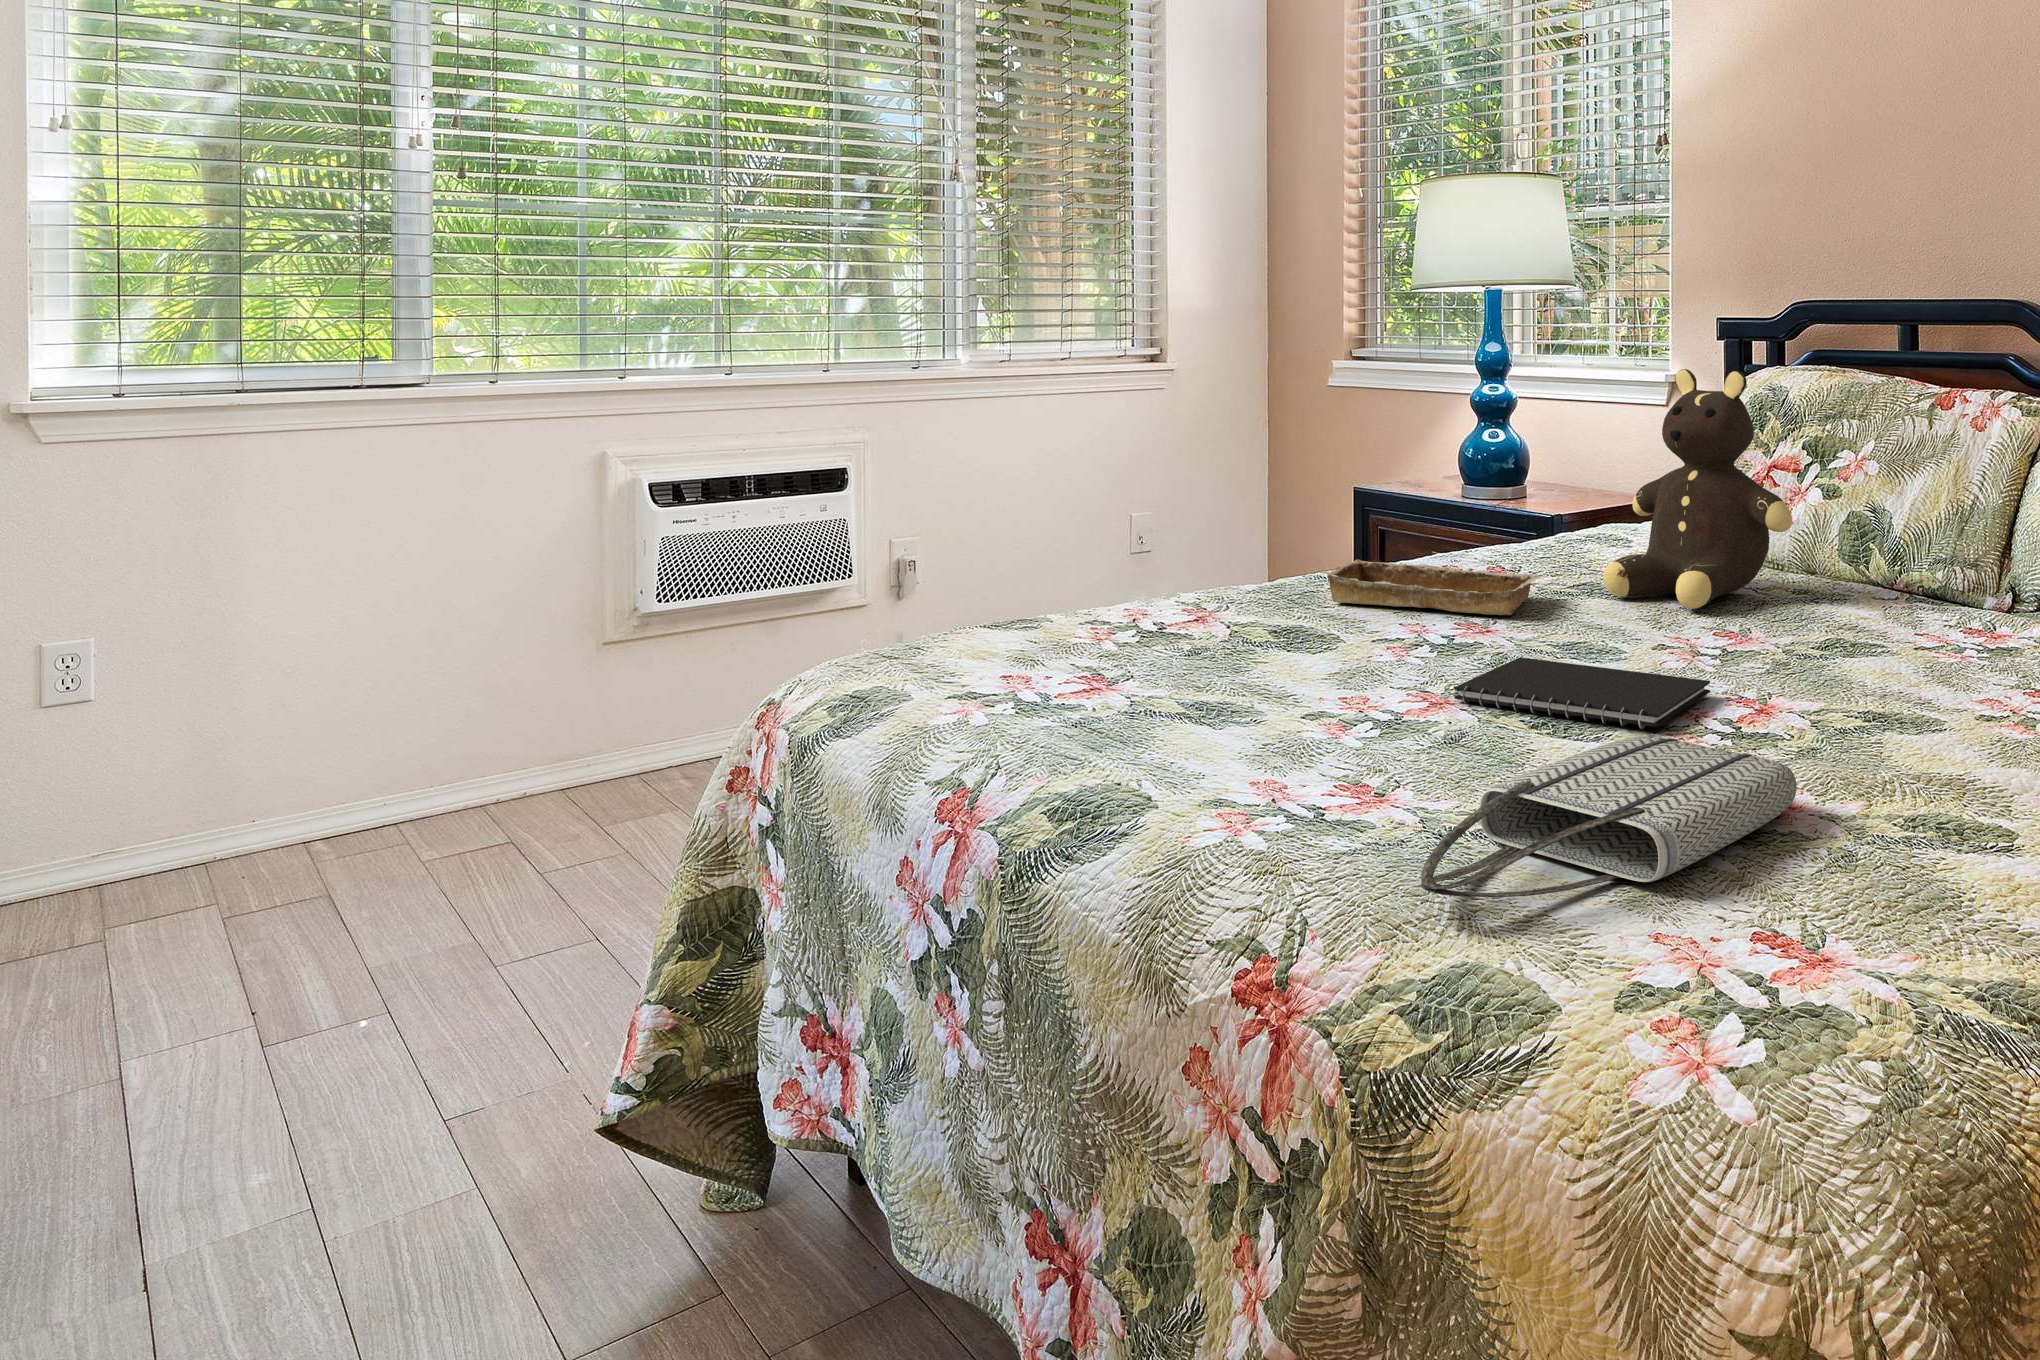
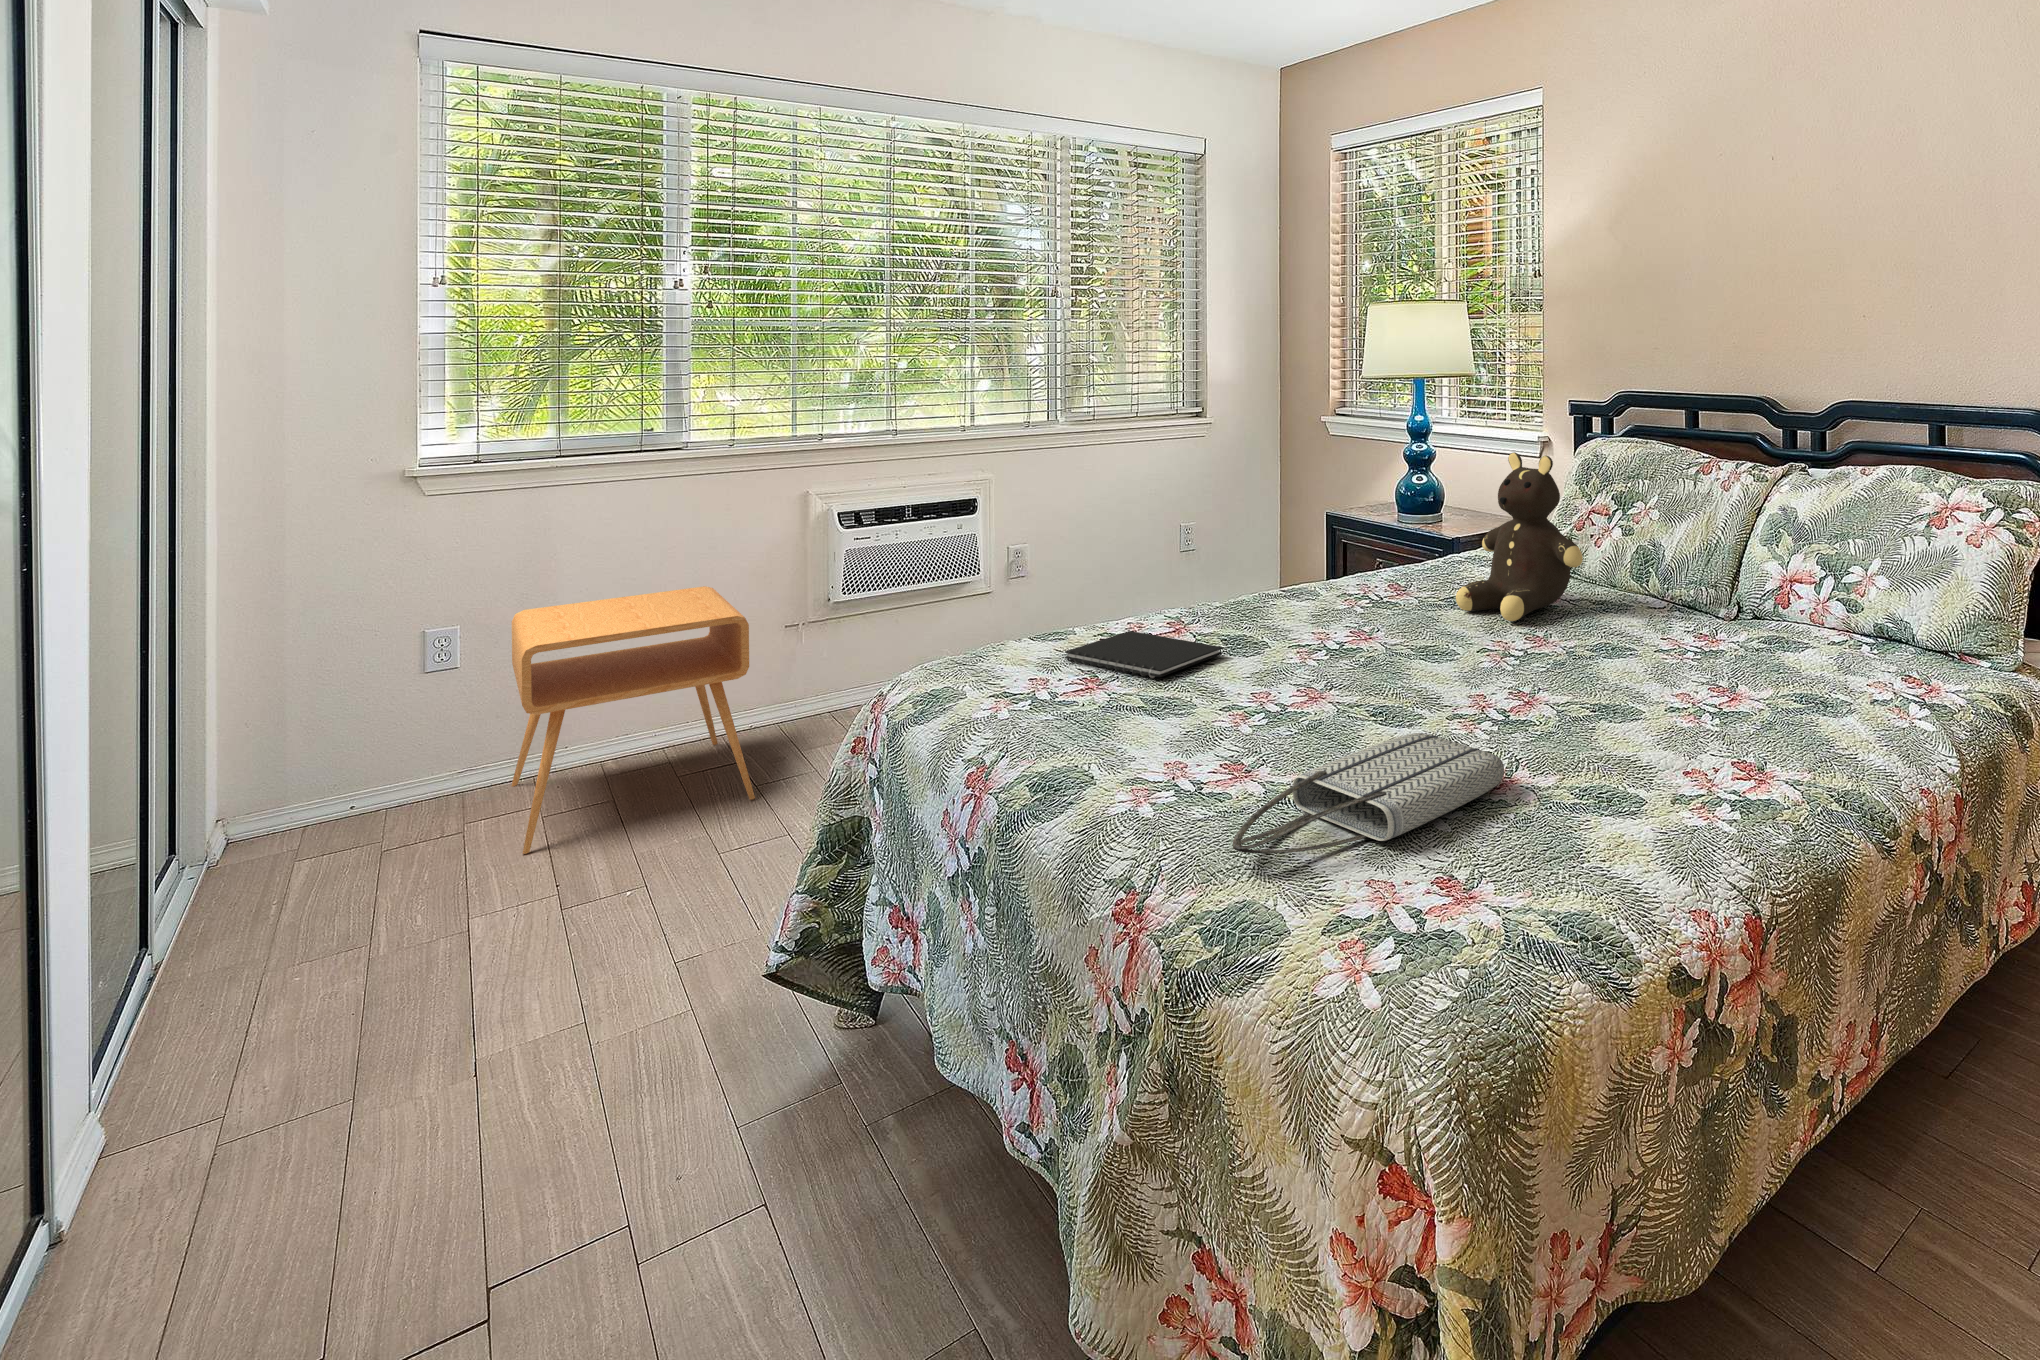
tray: present [1320,559,1542,615] -> none [1260,583,1414,627]
side table: none [178,582,546,961] -> present [511,586,755,854]
notebook: present [1454,657,1710,729] -> present [1065,631,1223,678]

